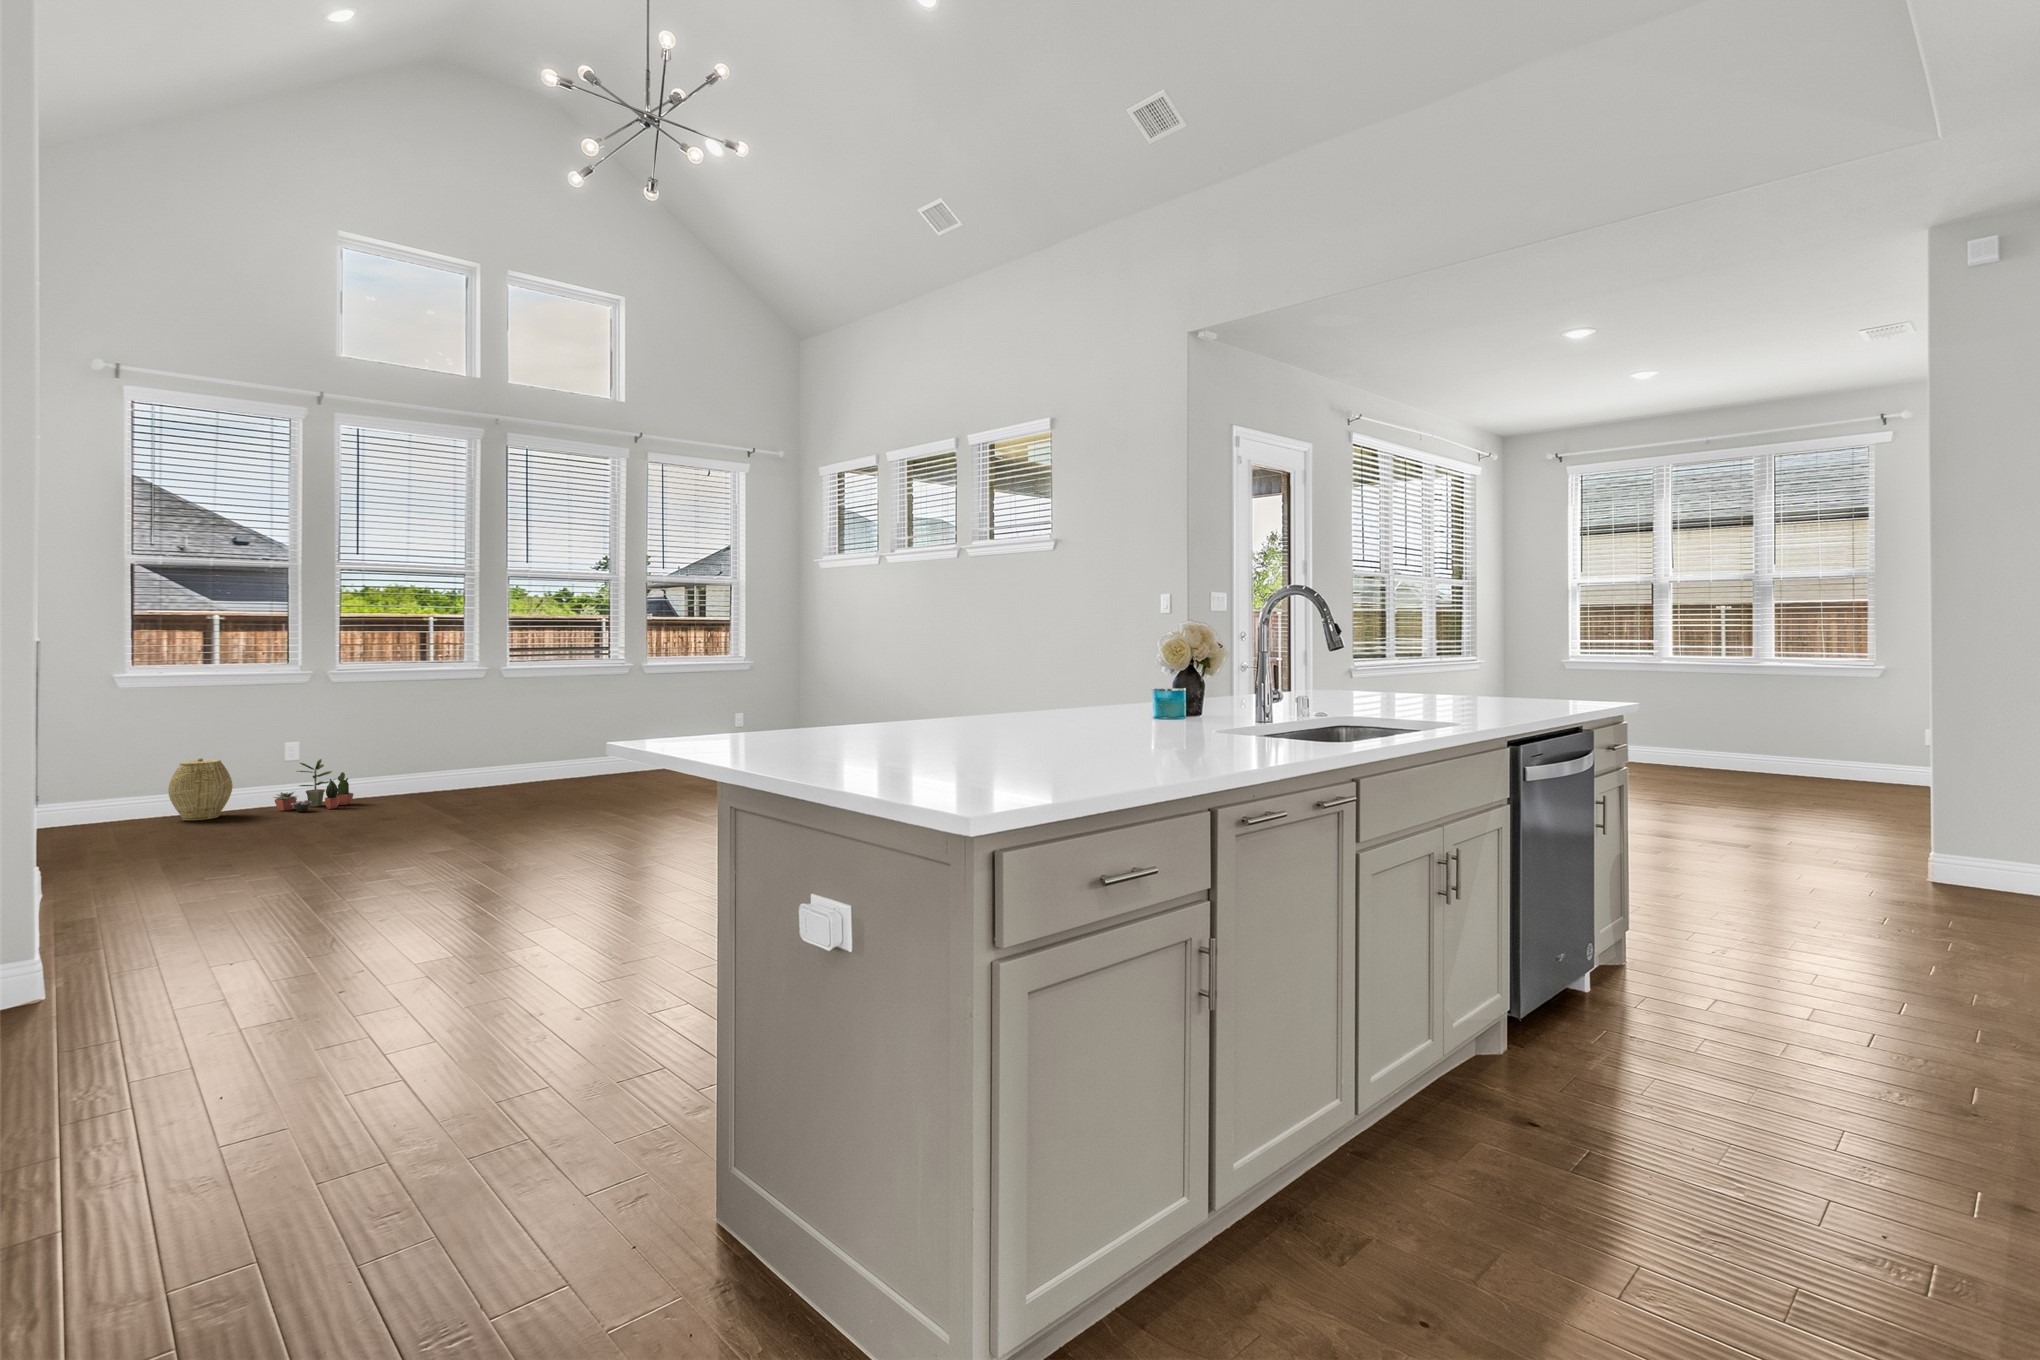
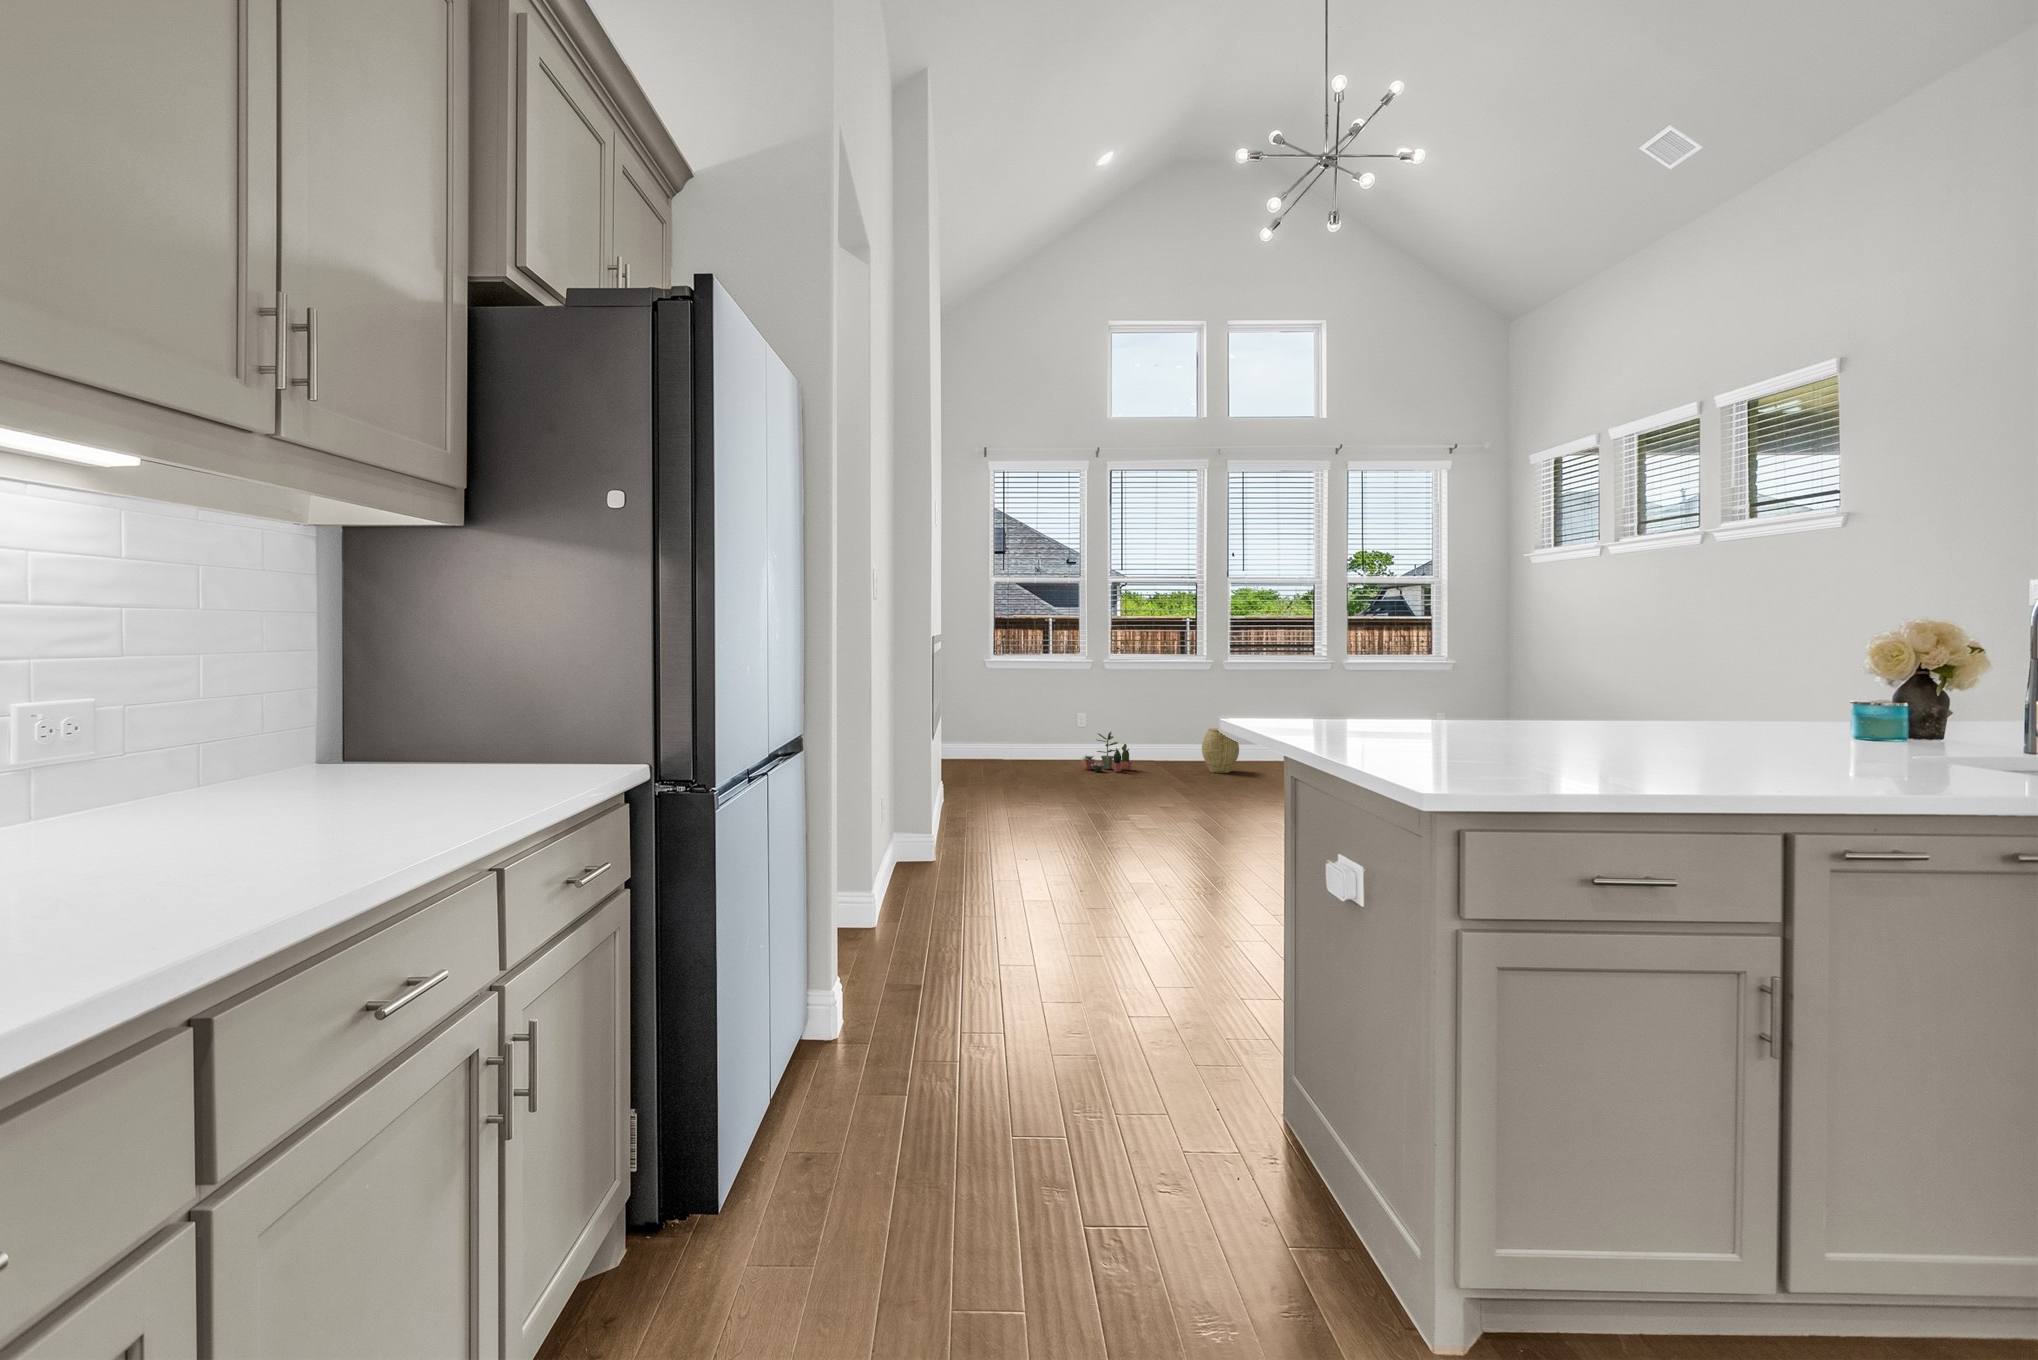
woven basket: present [168,758,232,820] -> present [1202,728,1239,773]

